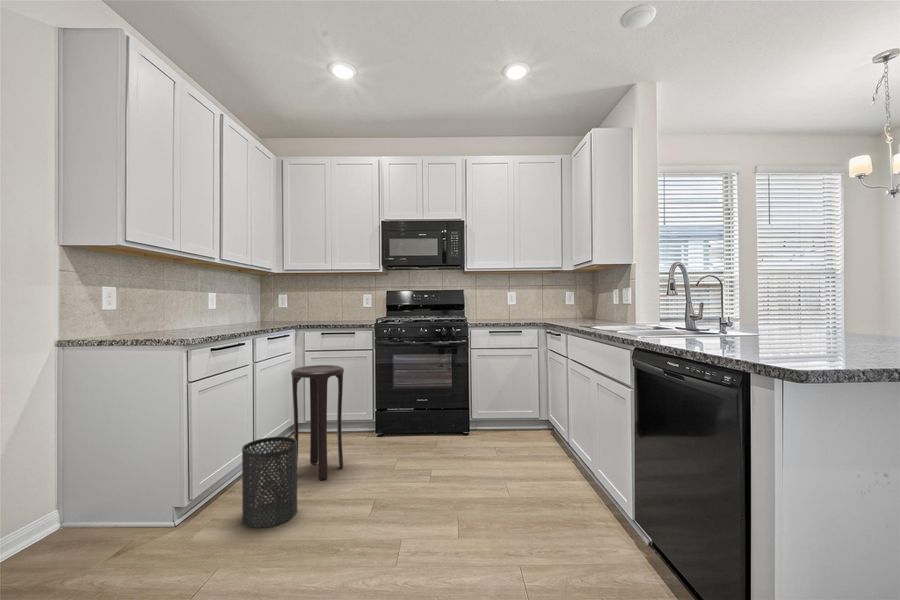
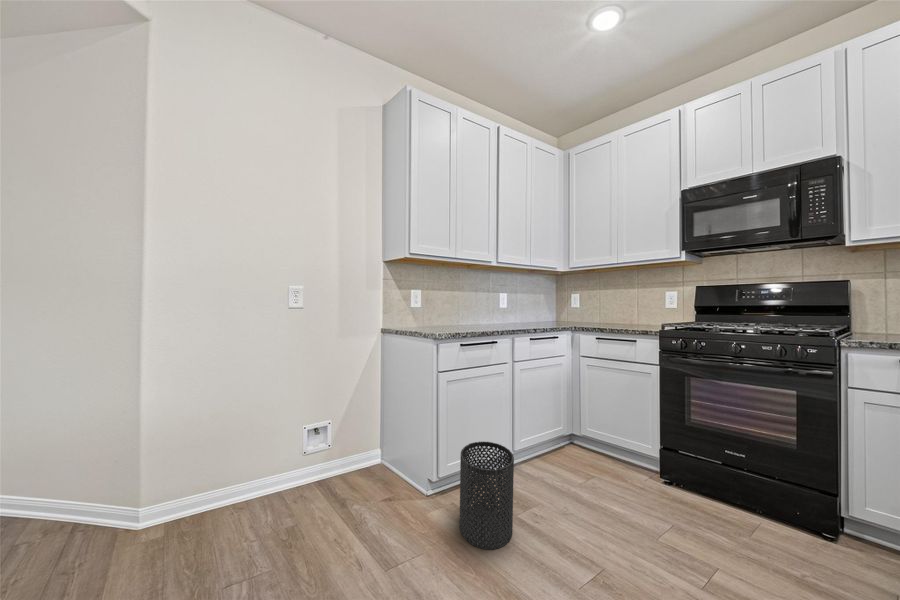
stool: present [291,365,344,480] -> none [536,373,598,509]

